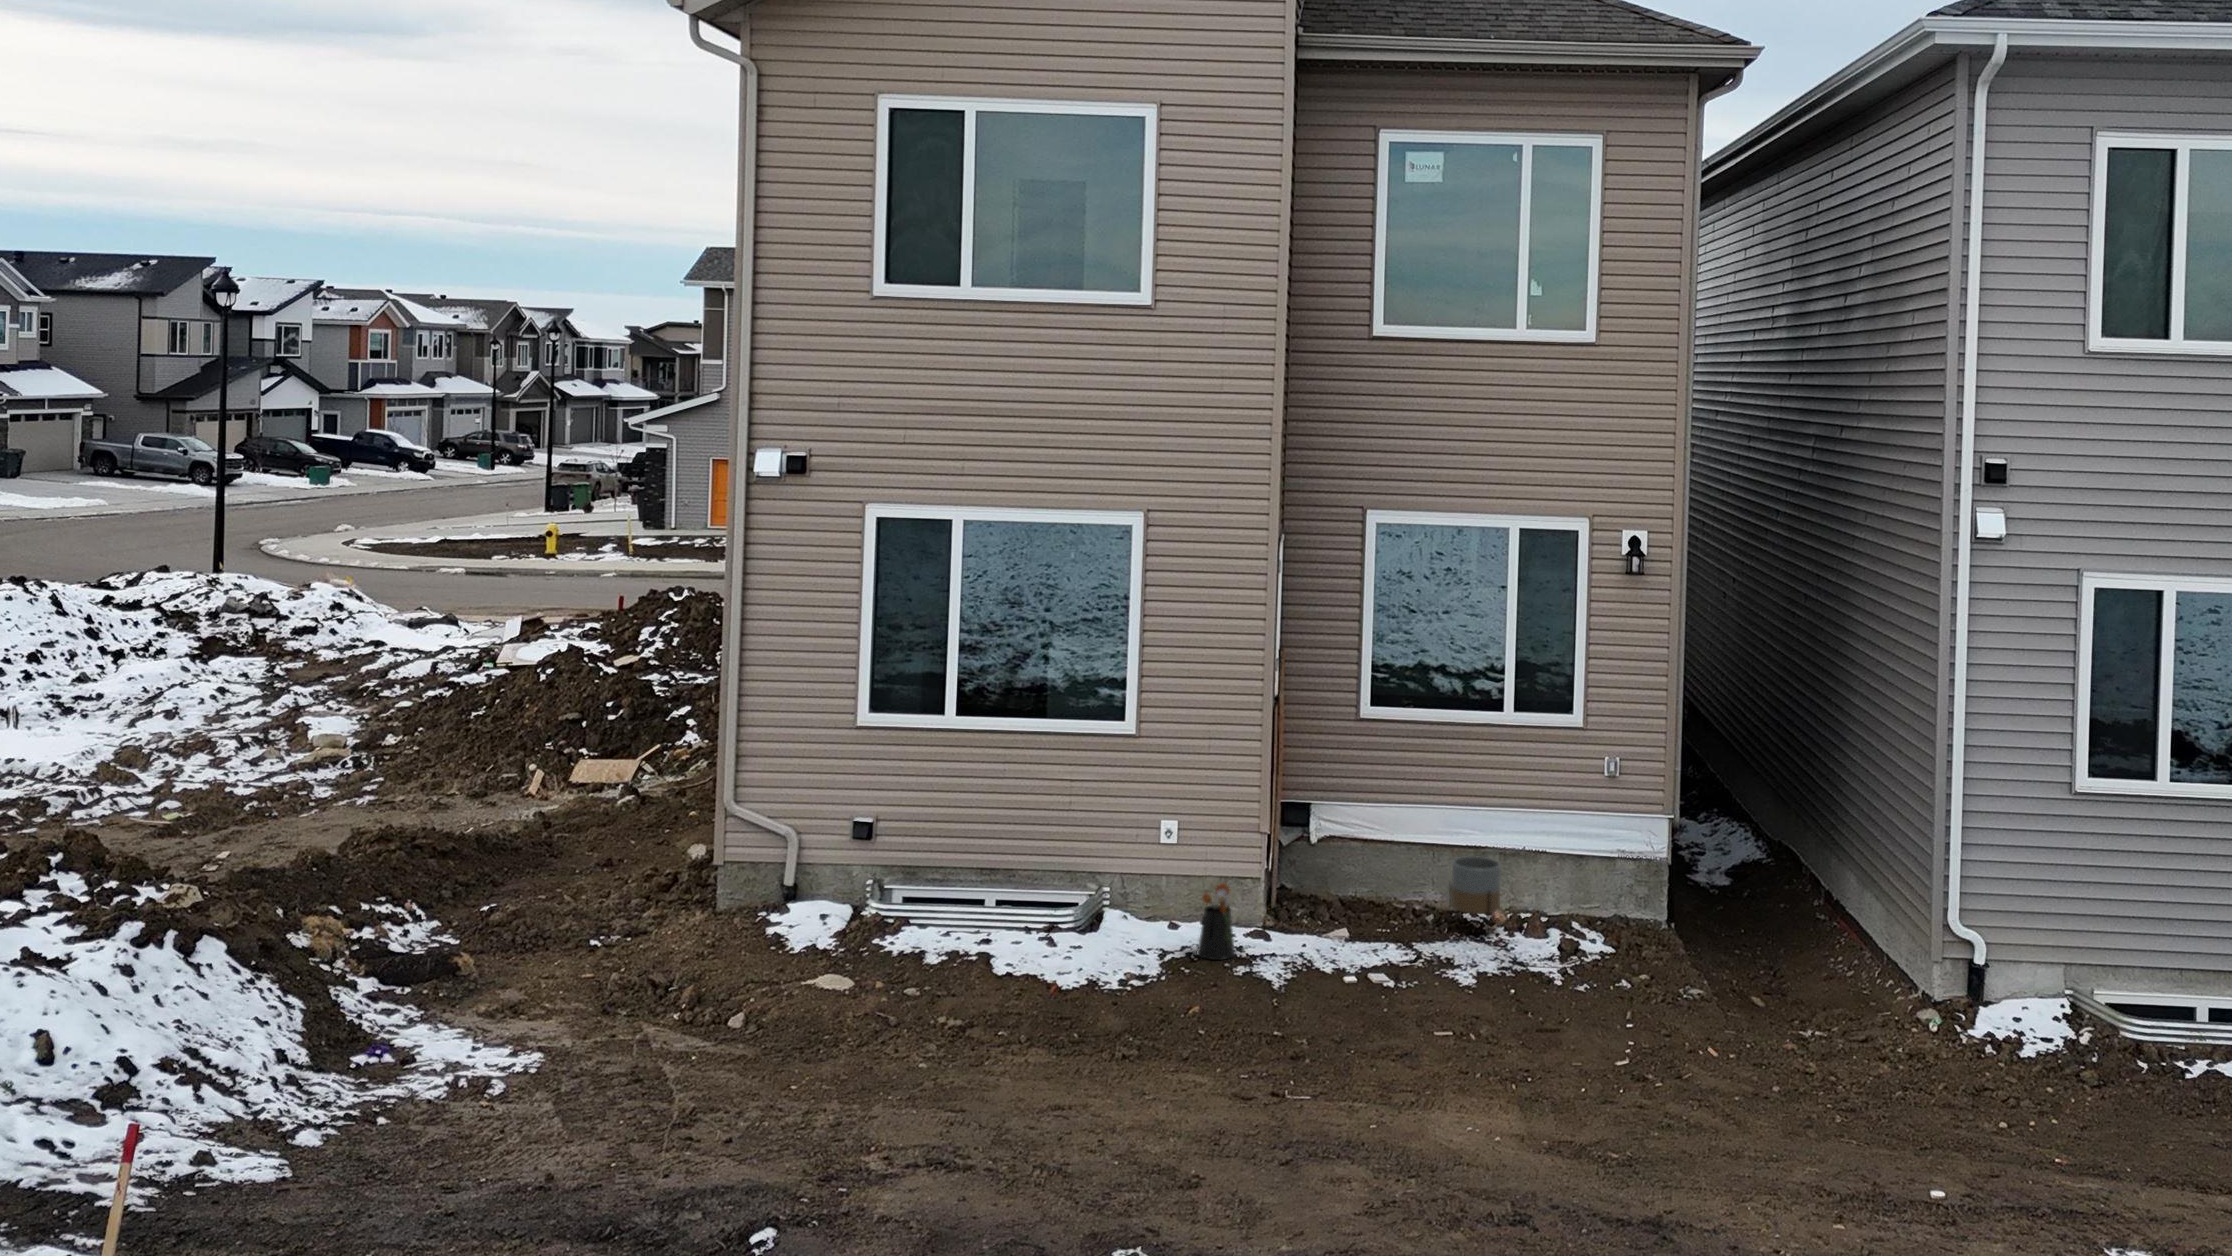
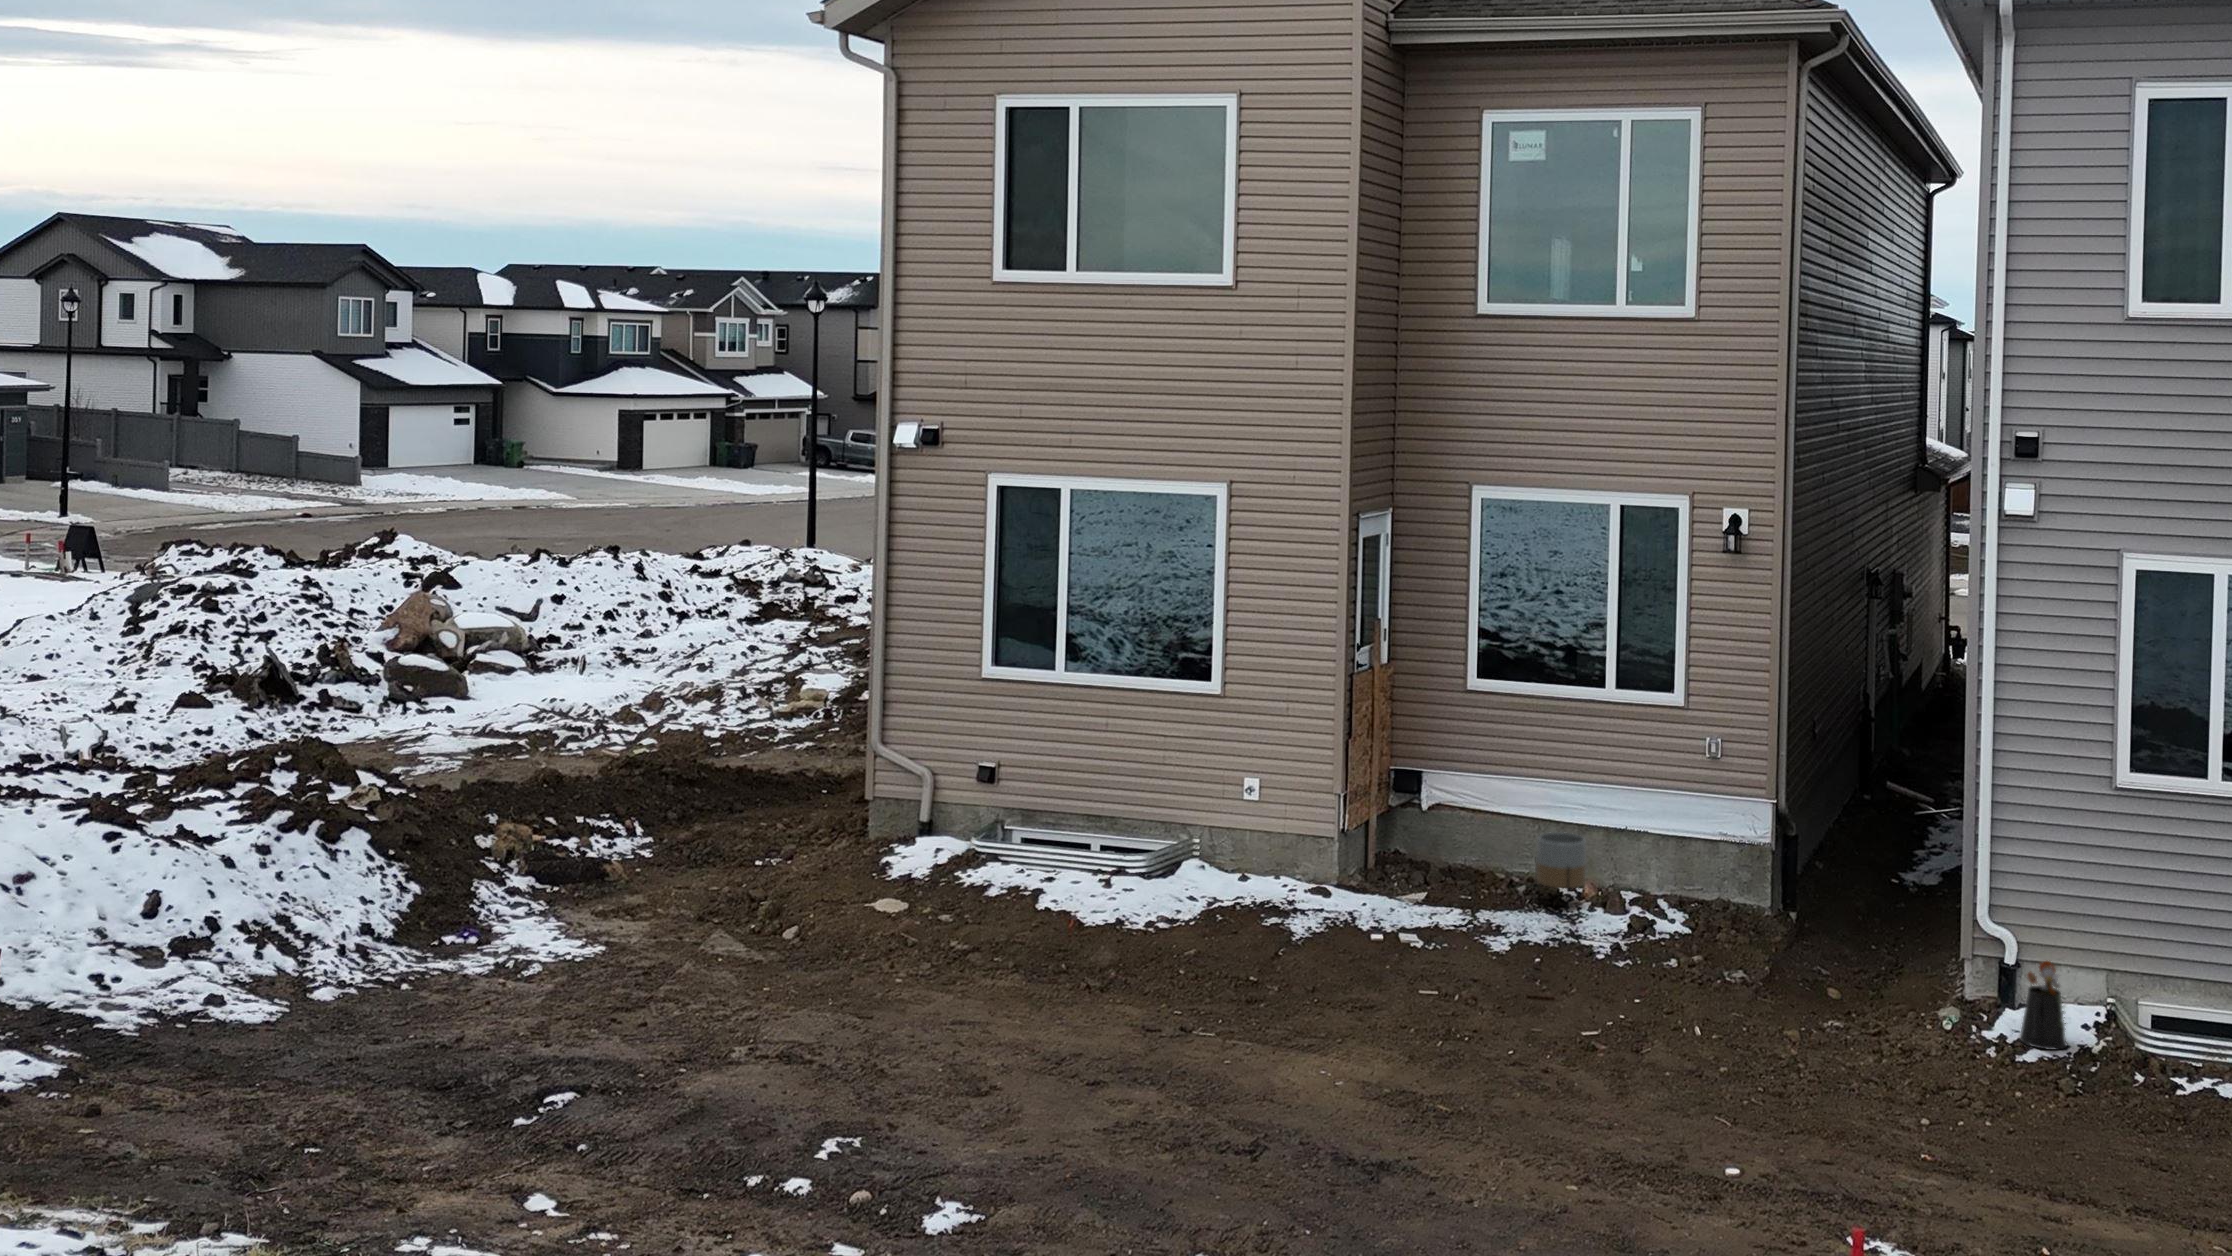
watering can: present [1197,884,1236,960] -> present [2019,961,2067,1050]

